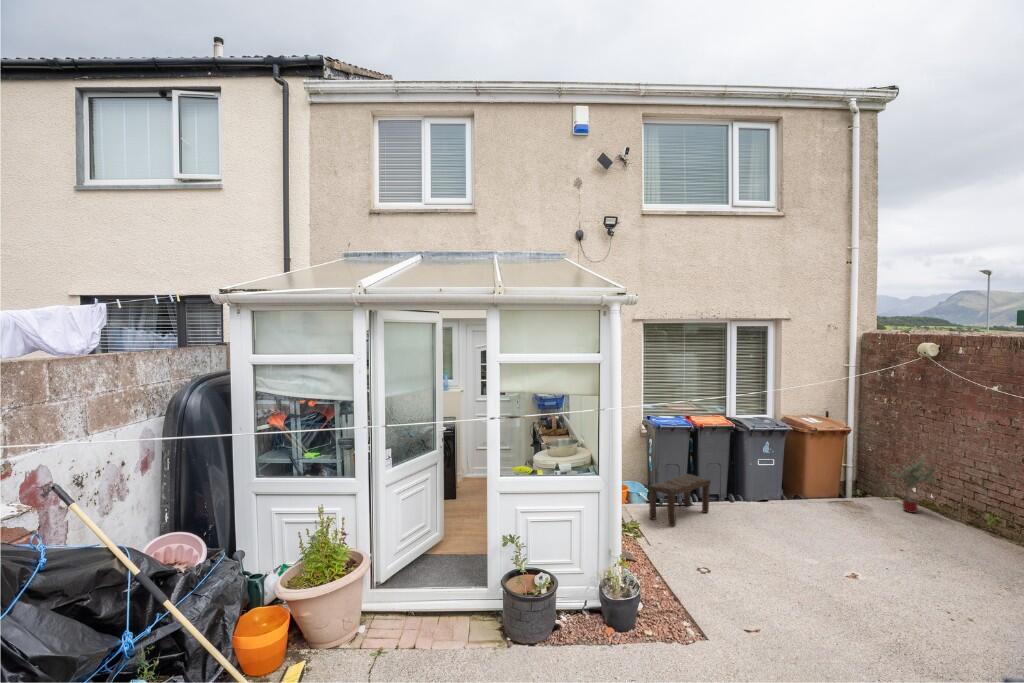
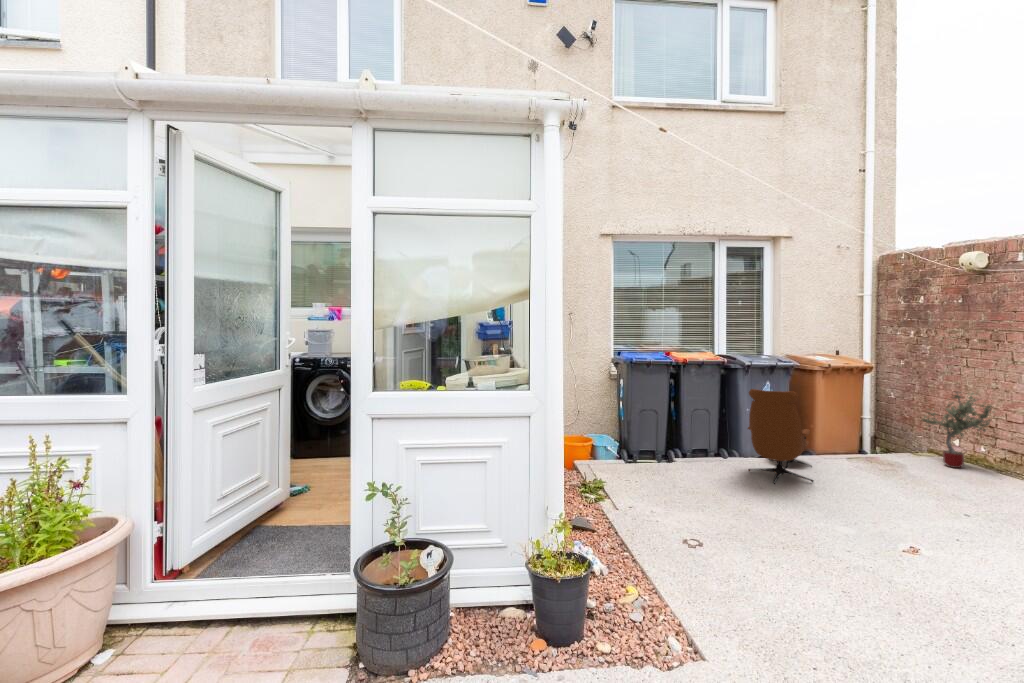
lounge chair: none [748,453,800,526] -> present [748,389,814,484]
bench: present [649,474,711,526] -> none [619,423,699,486]

